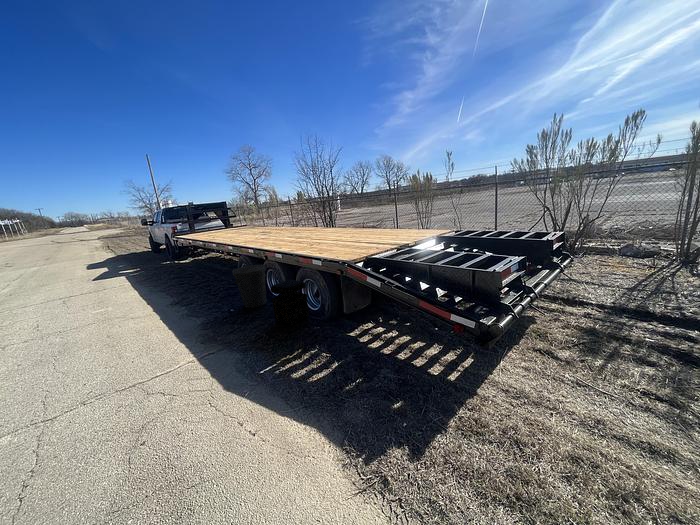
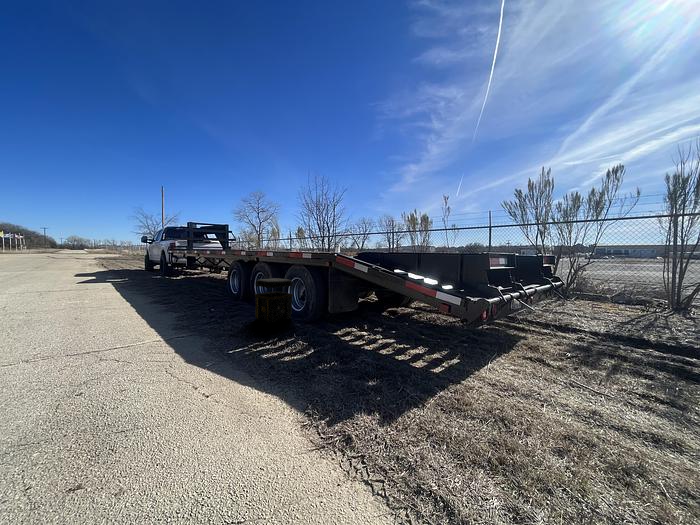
trash can: present [232,265,267,308] -> none [219,265,255,309]

